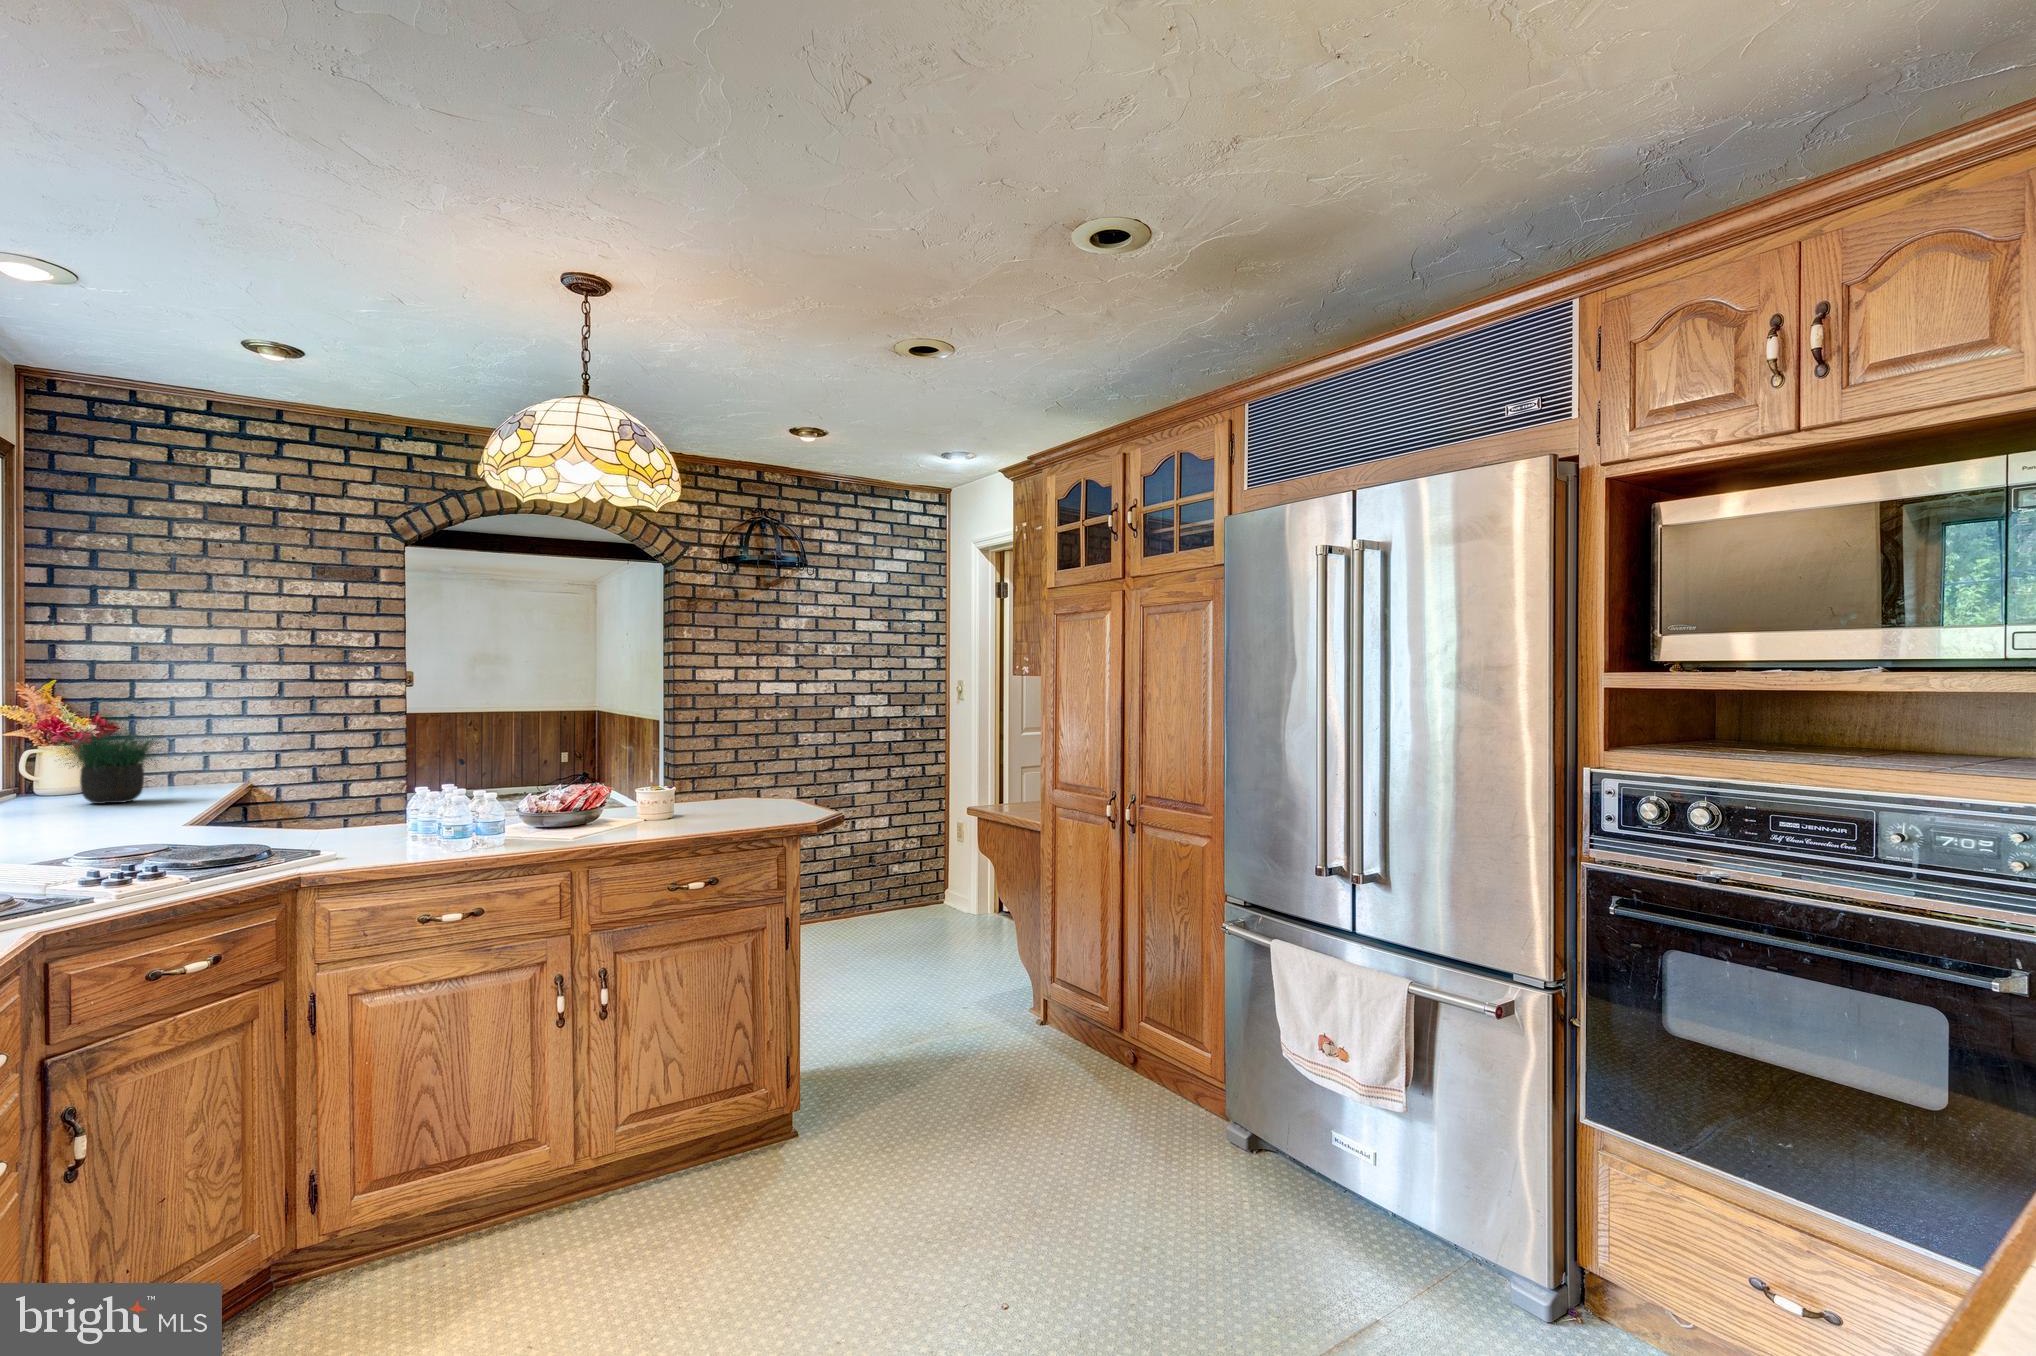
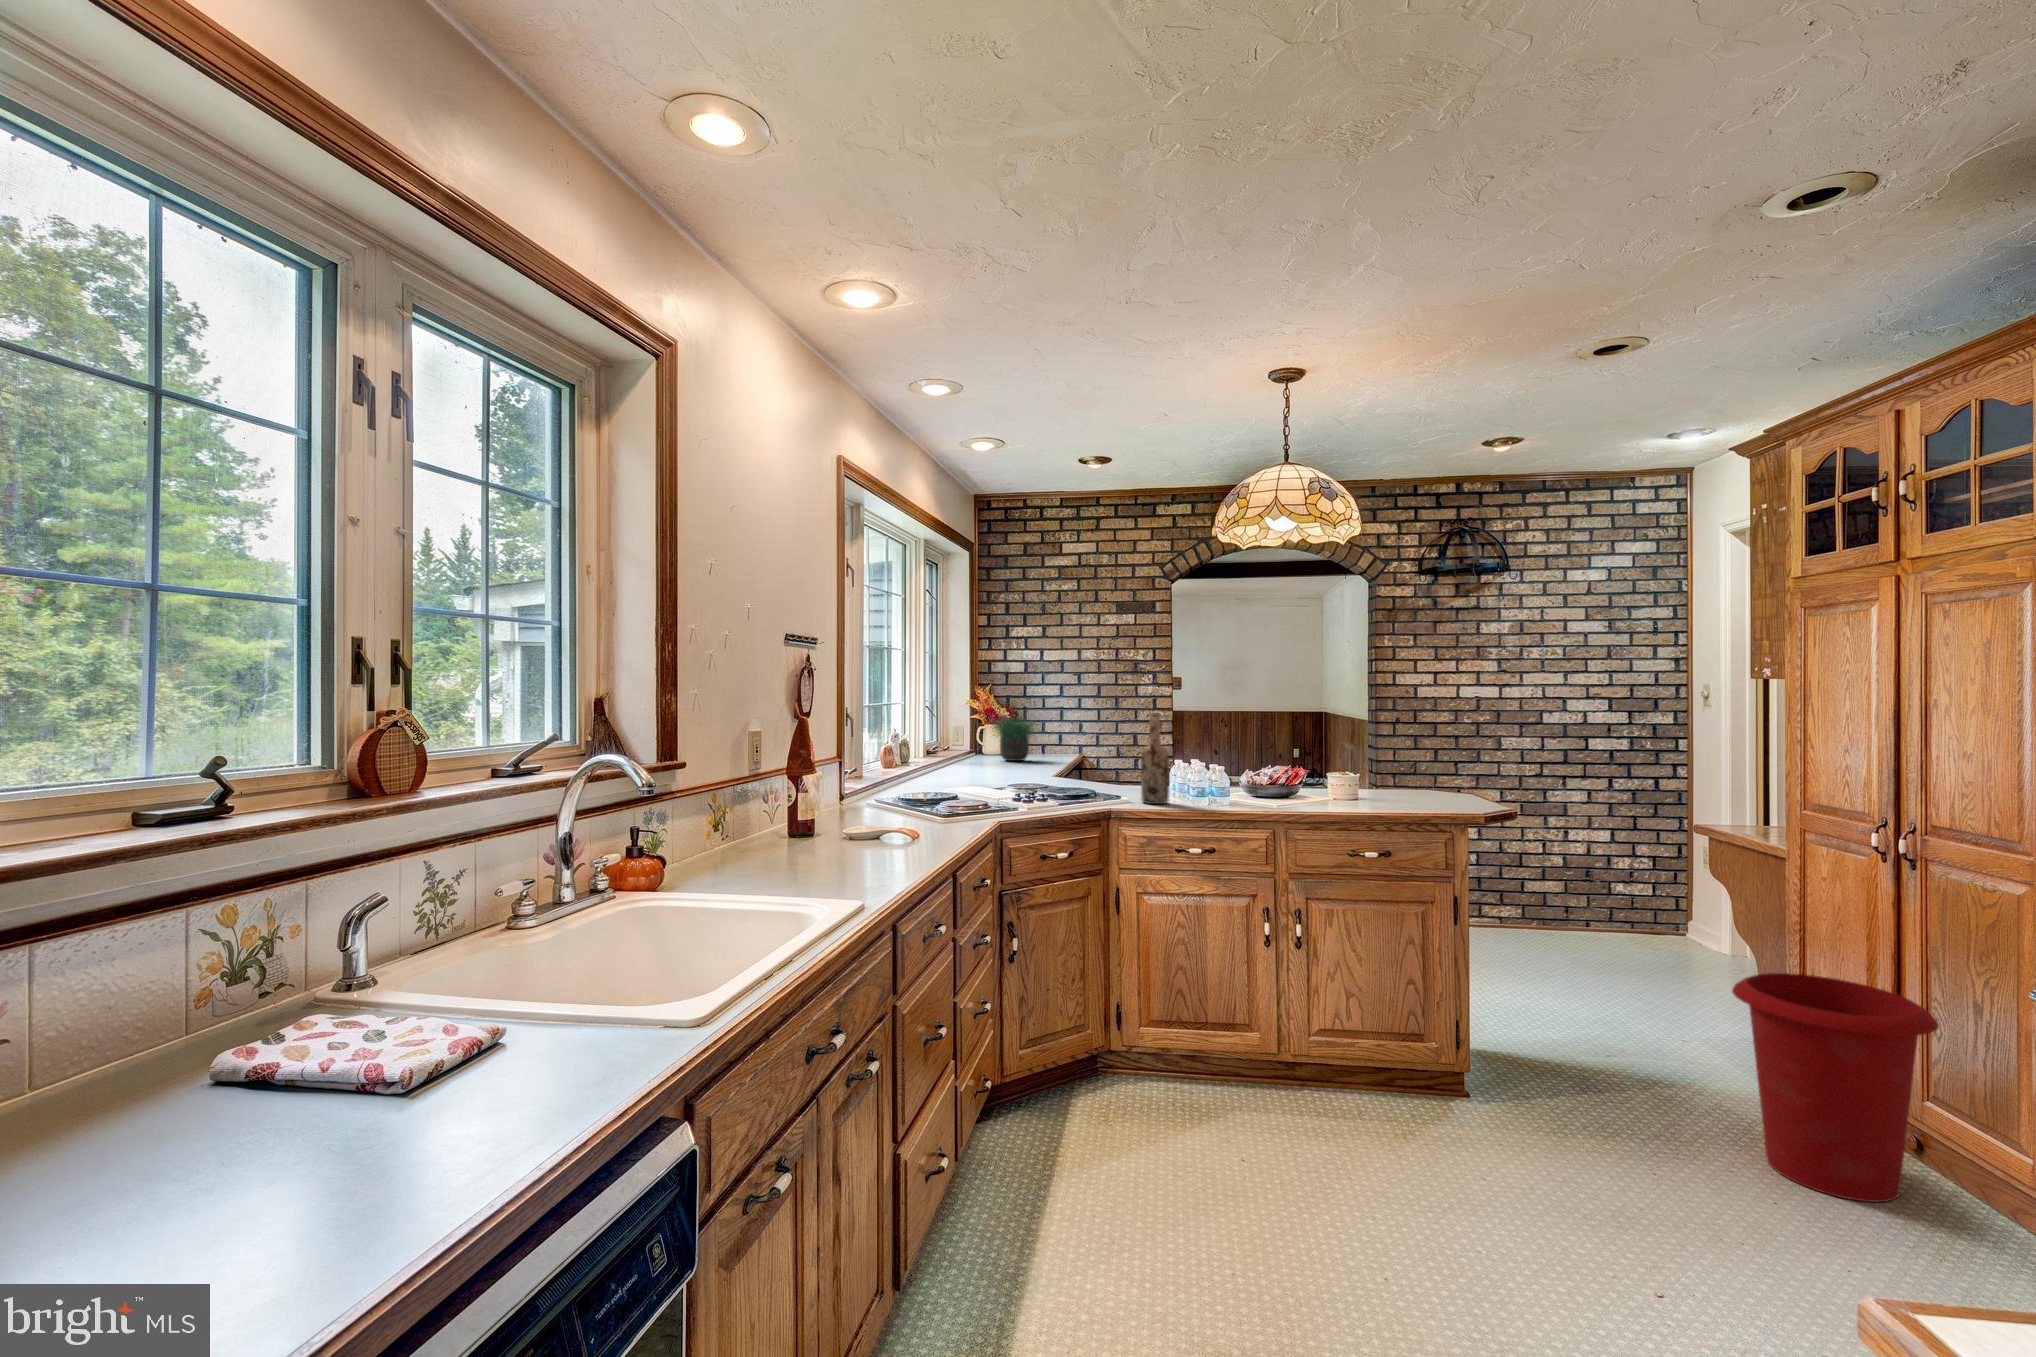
wine bottle: none [359,725,407,858] -> present [1141,714,1169,804]
waste bin: none [1020,937,1157,1131] -> present [1732,973,1939,1202]

